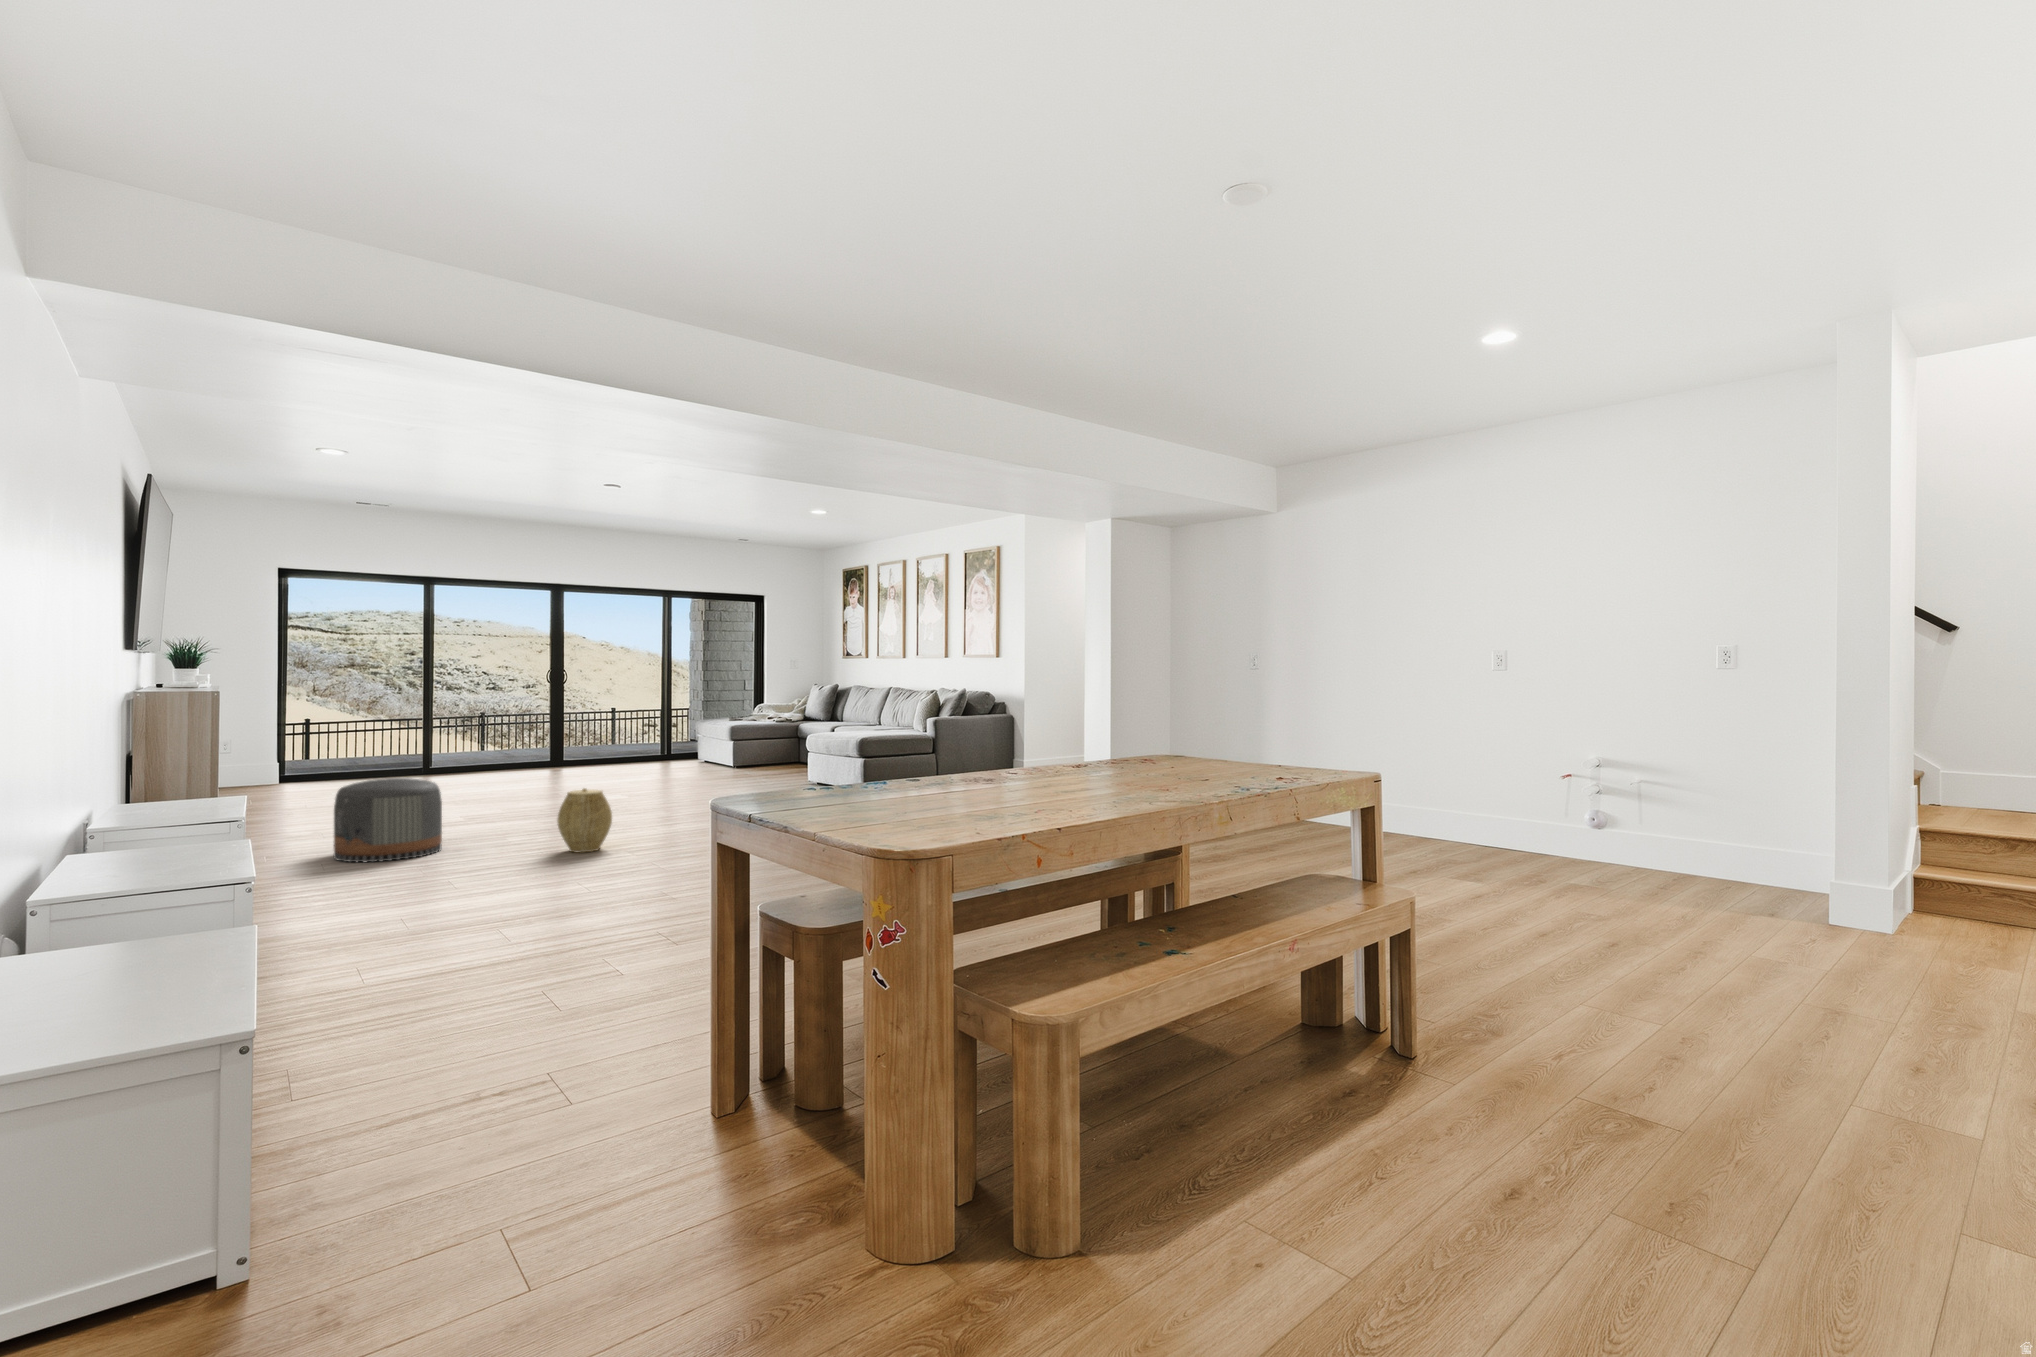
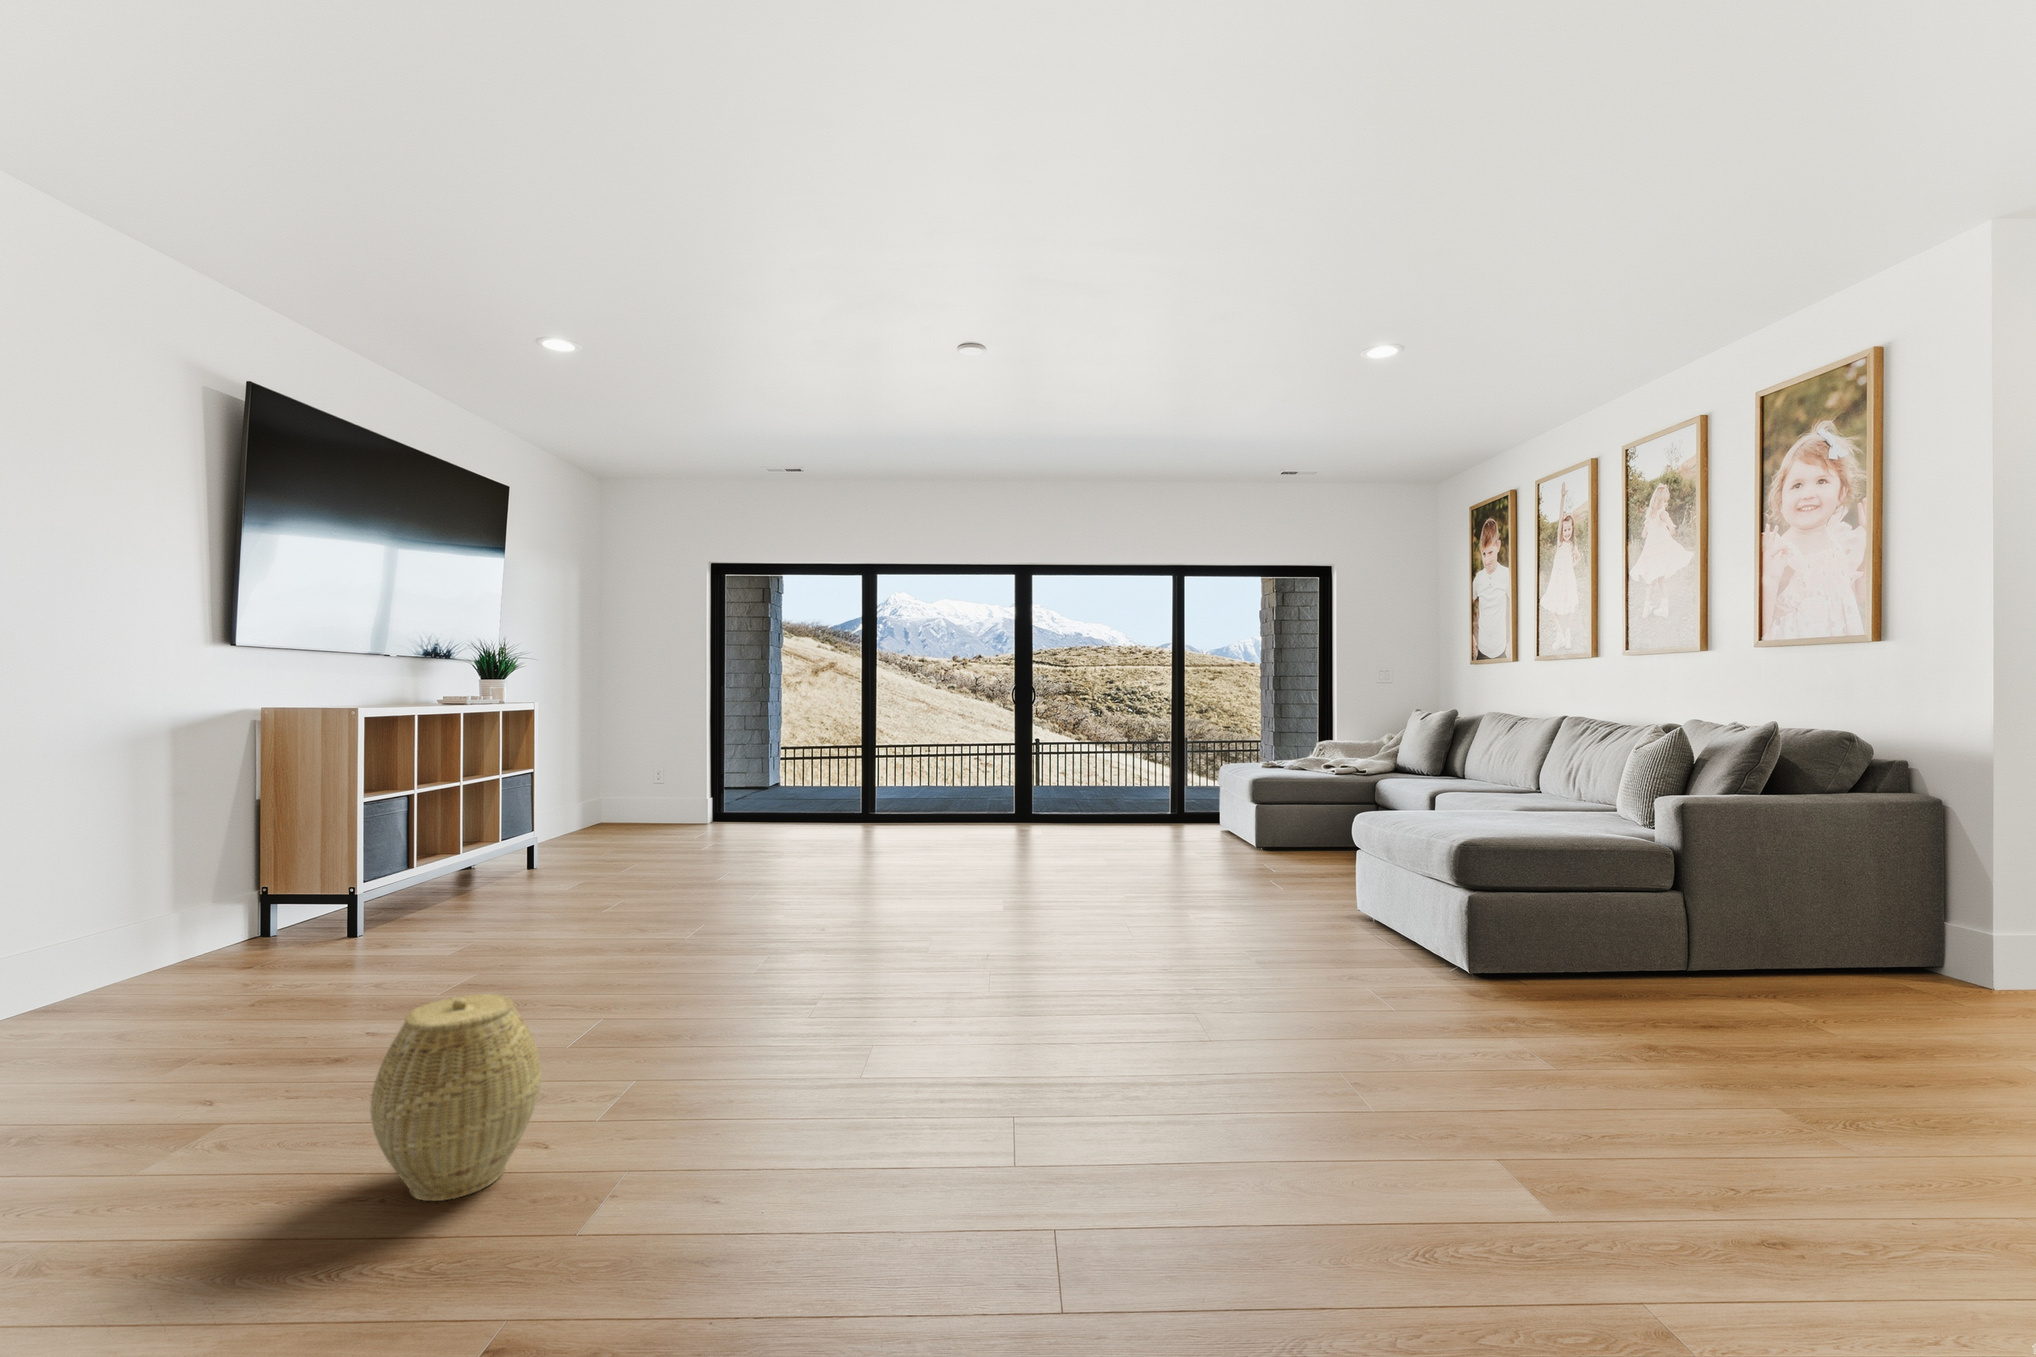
pouf: present [334,778,442,862] -> none [133,892,387,1102]

